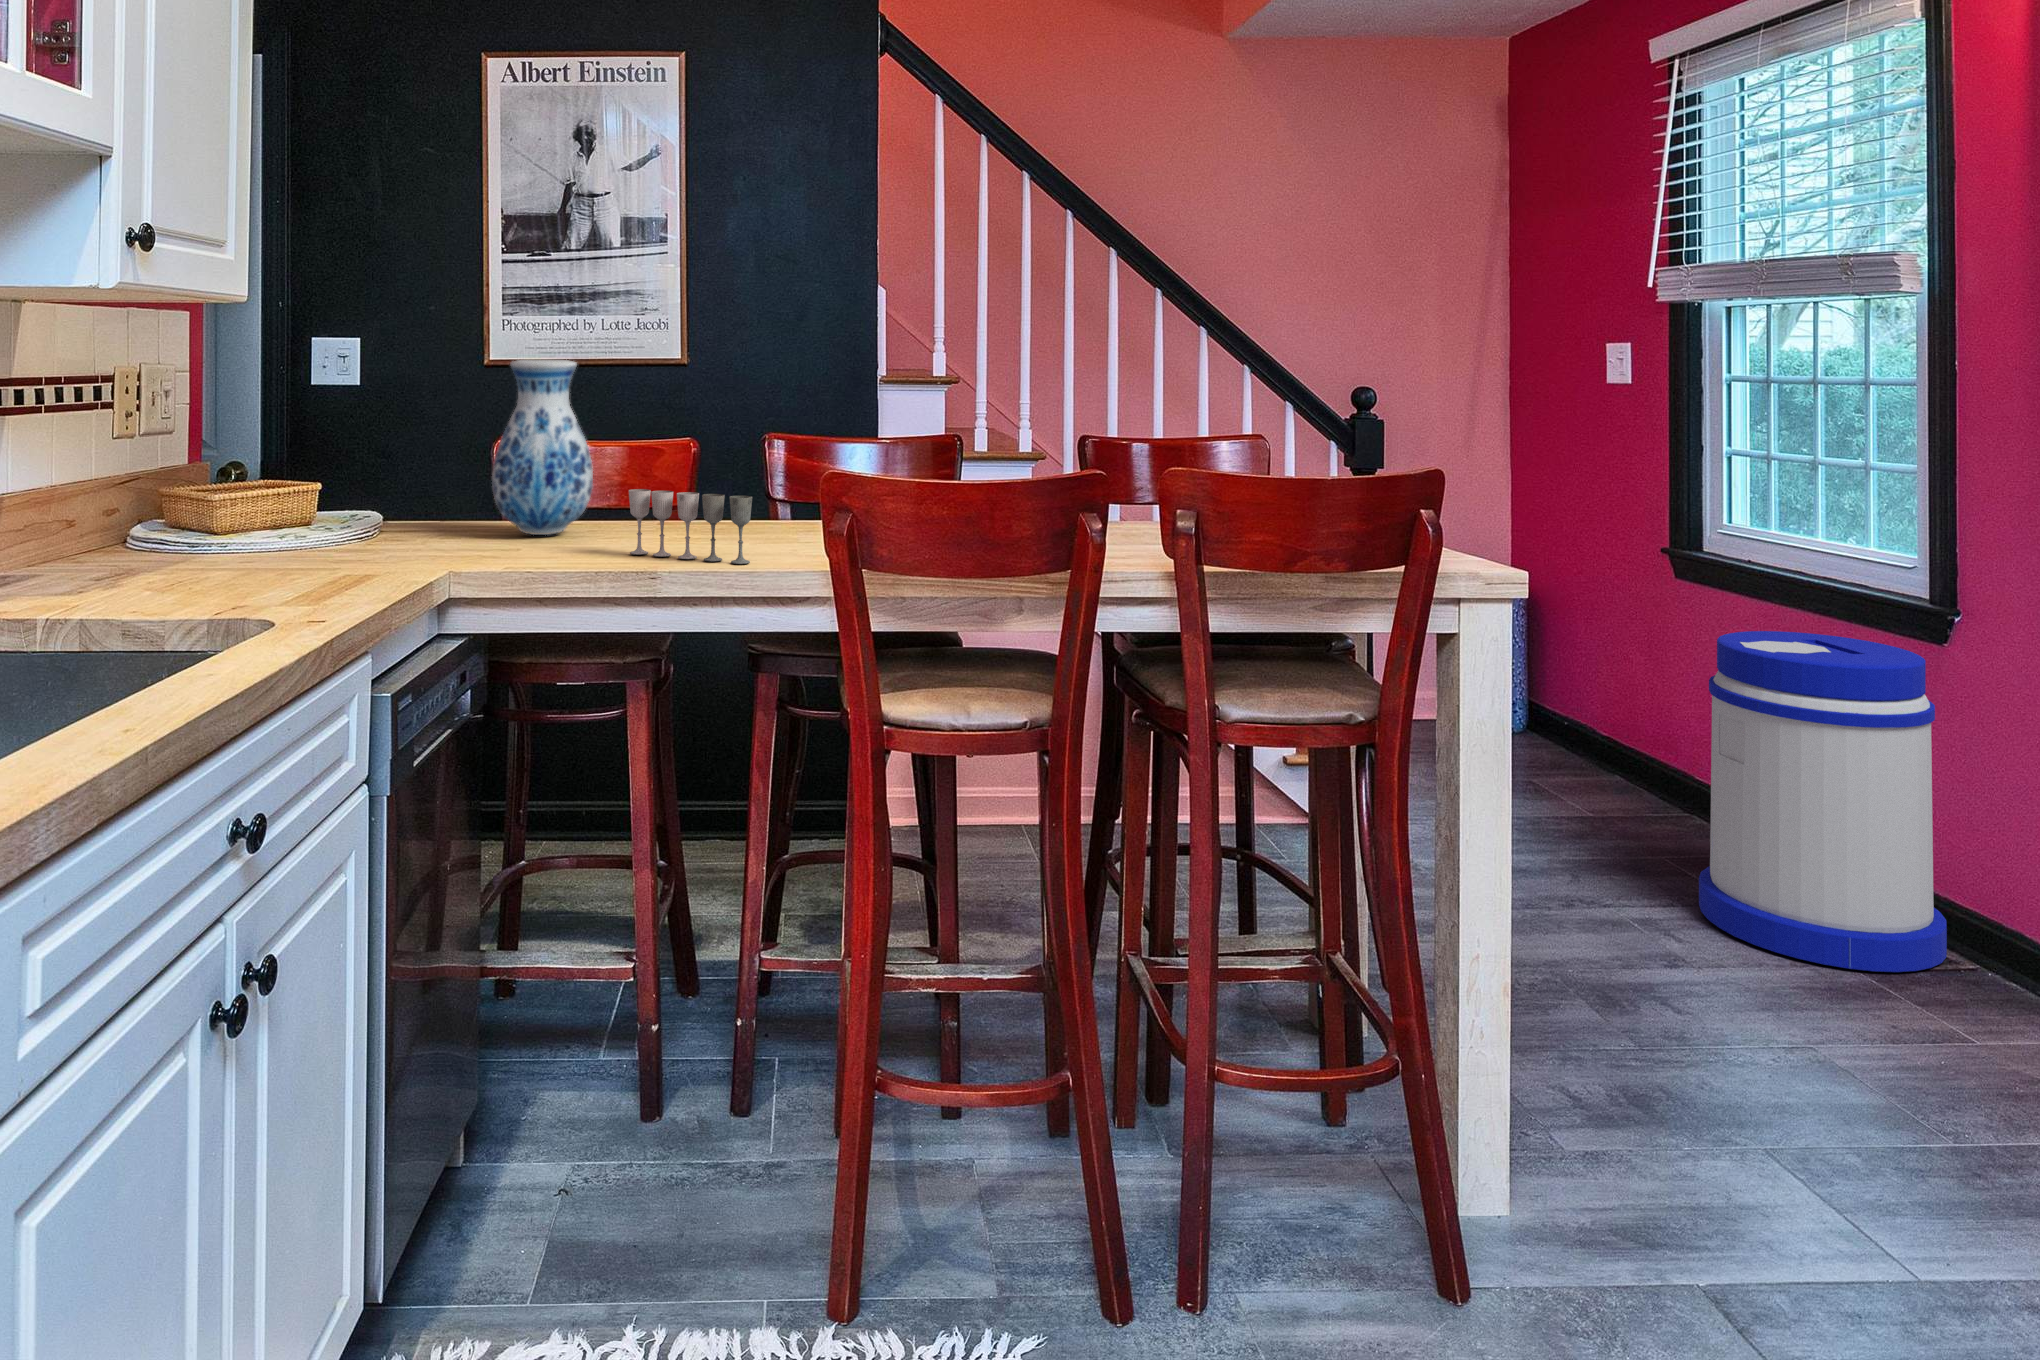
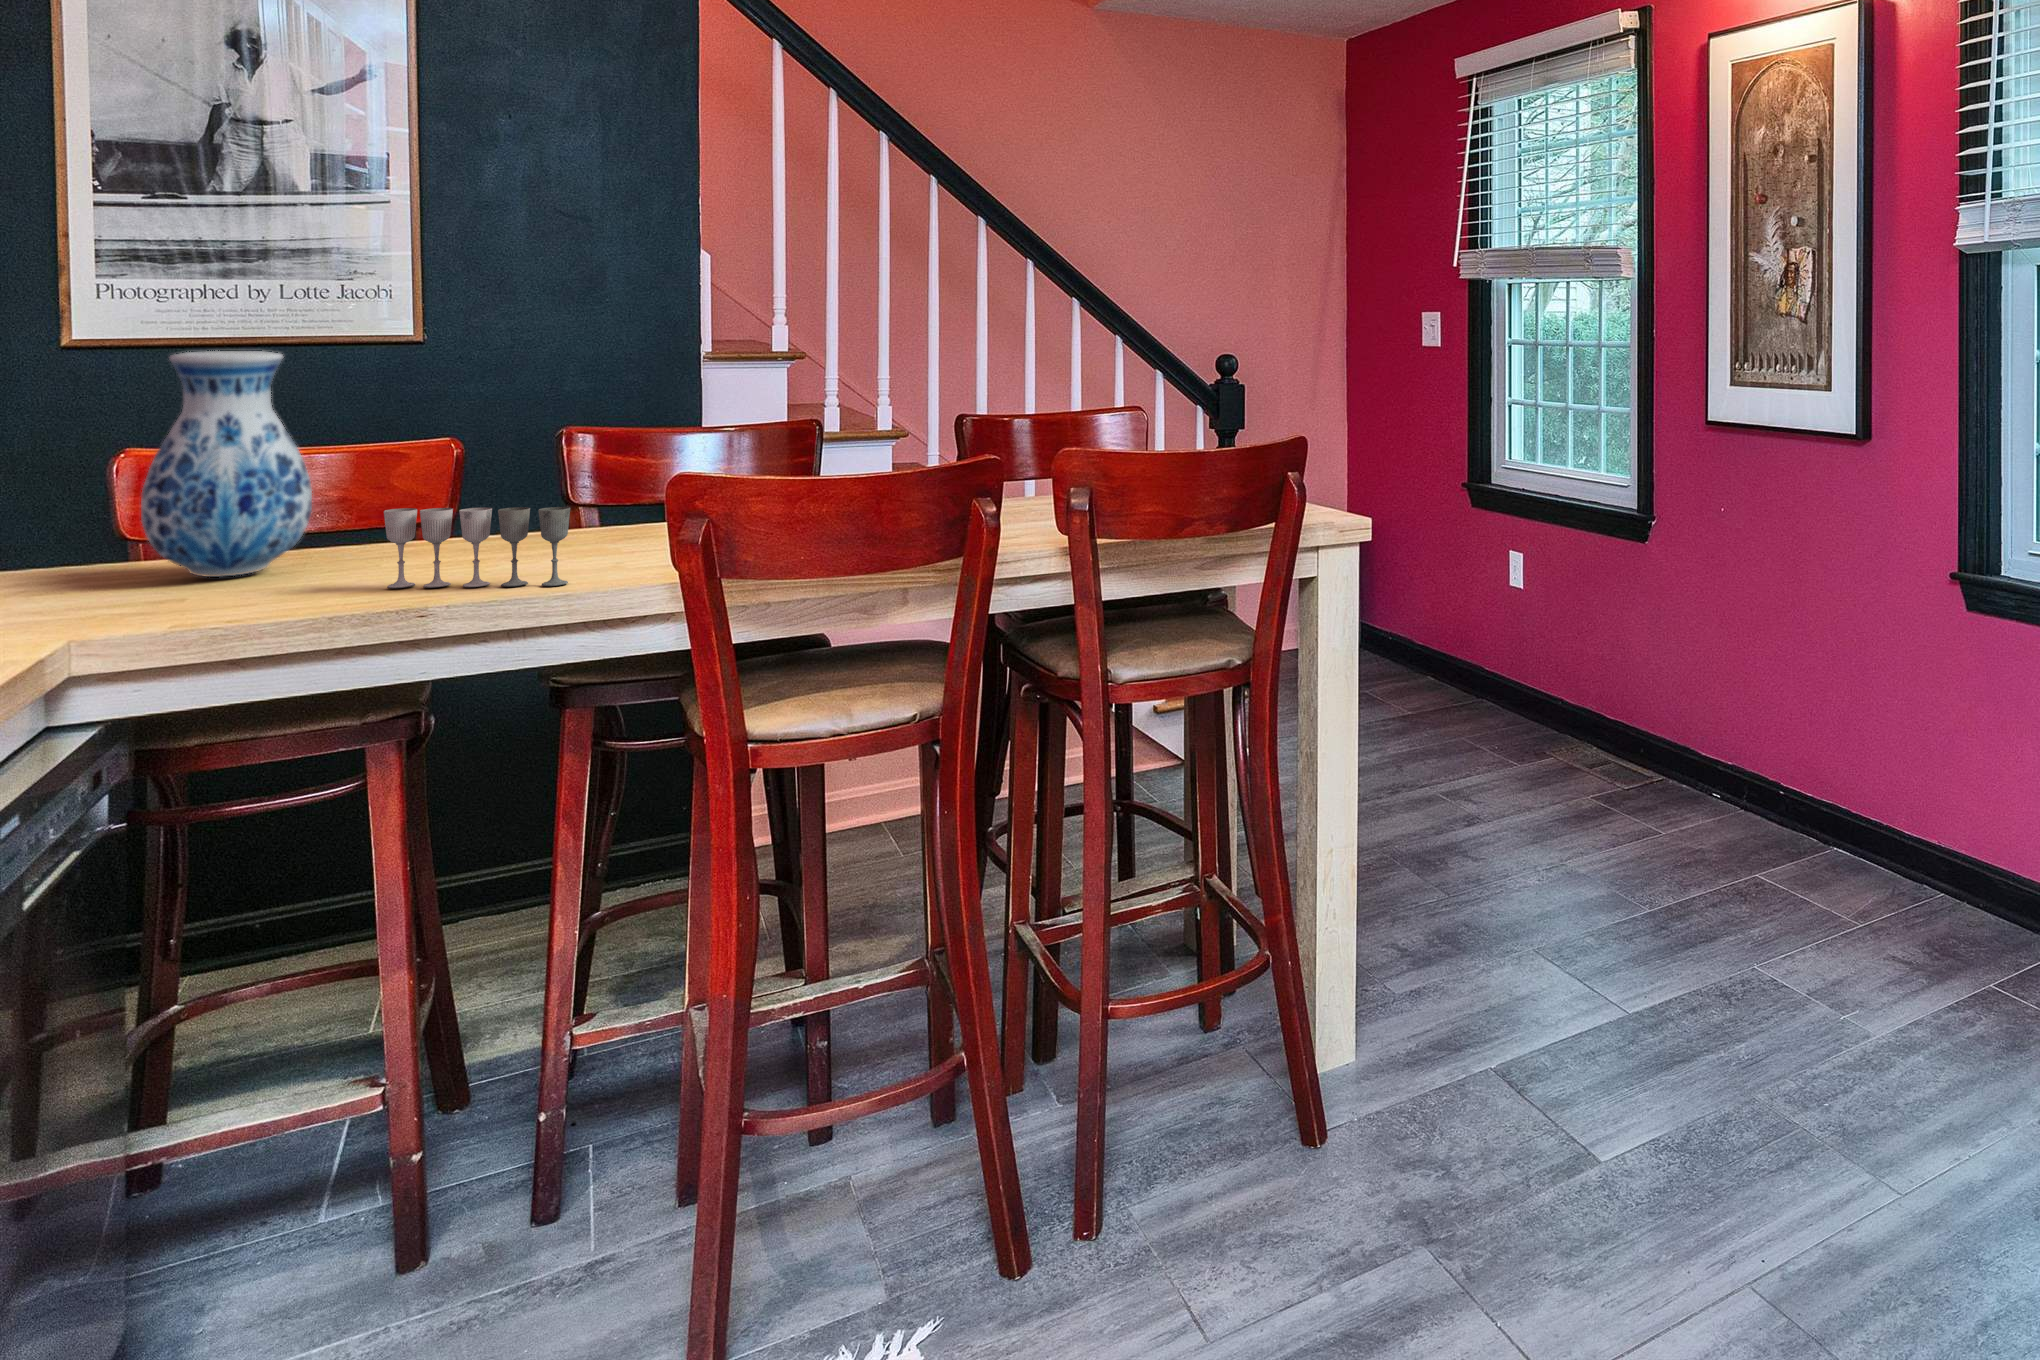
trash can: present [1699,631,1947,972] -> none [1484,548,1644,806]

